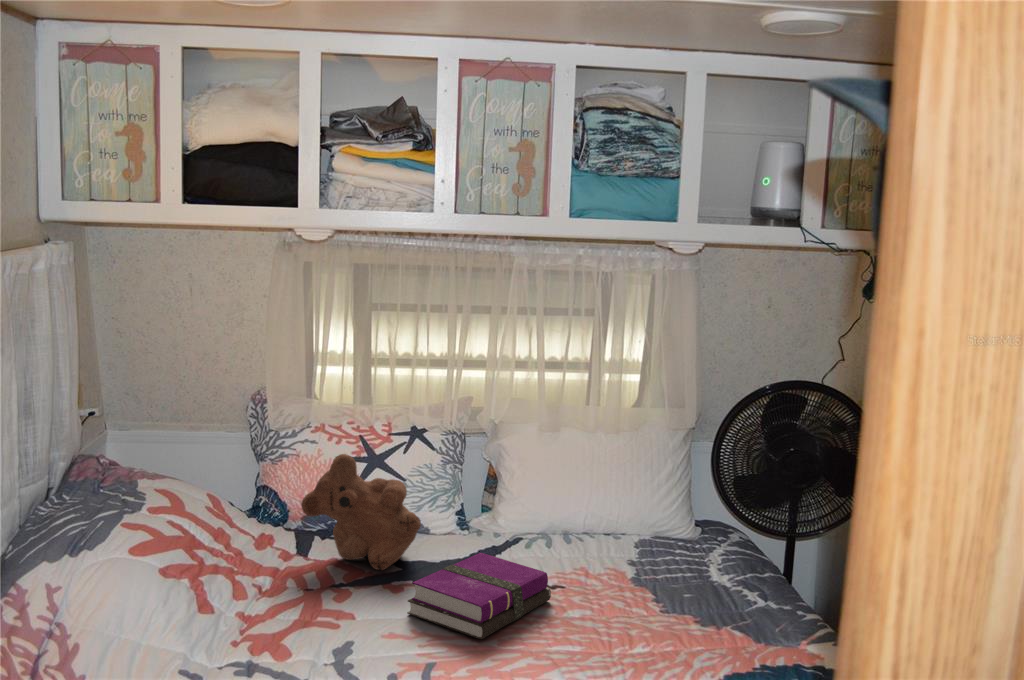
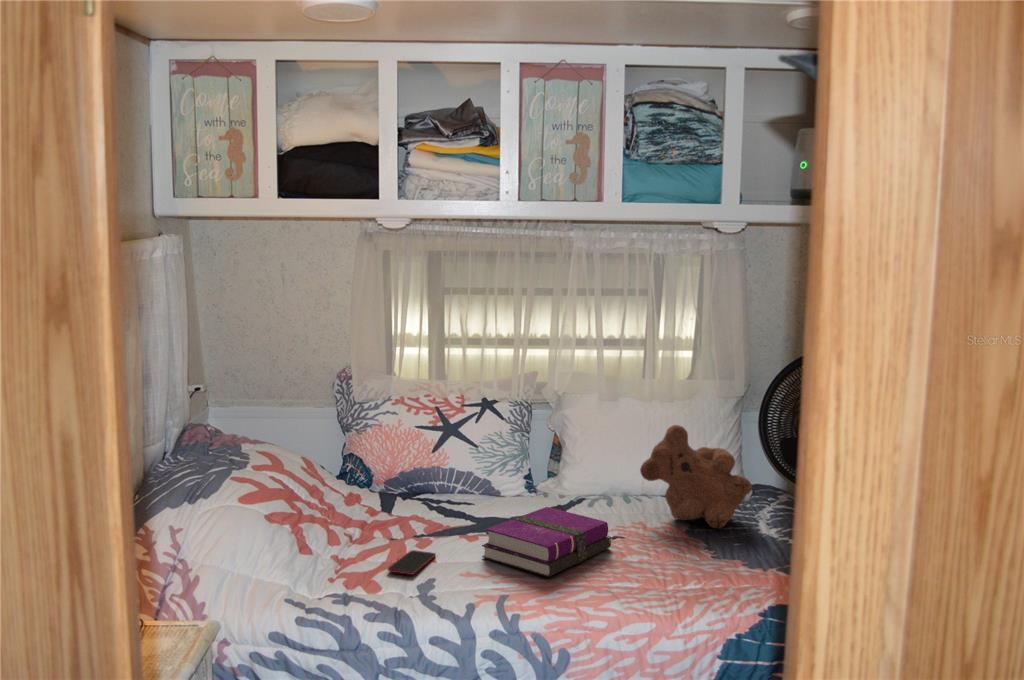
teddy bear: present [301,454,421,570] -> present [640,425,752,528]
smartphone: none [300,605,356,638] -> present [388,550,436,575]

